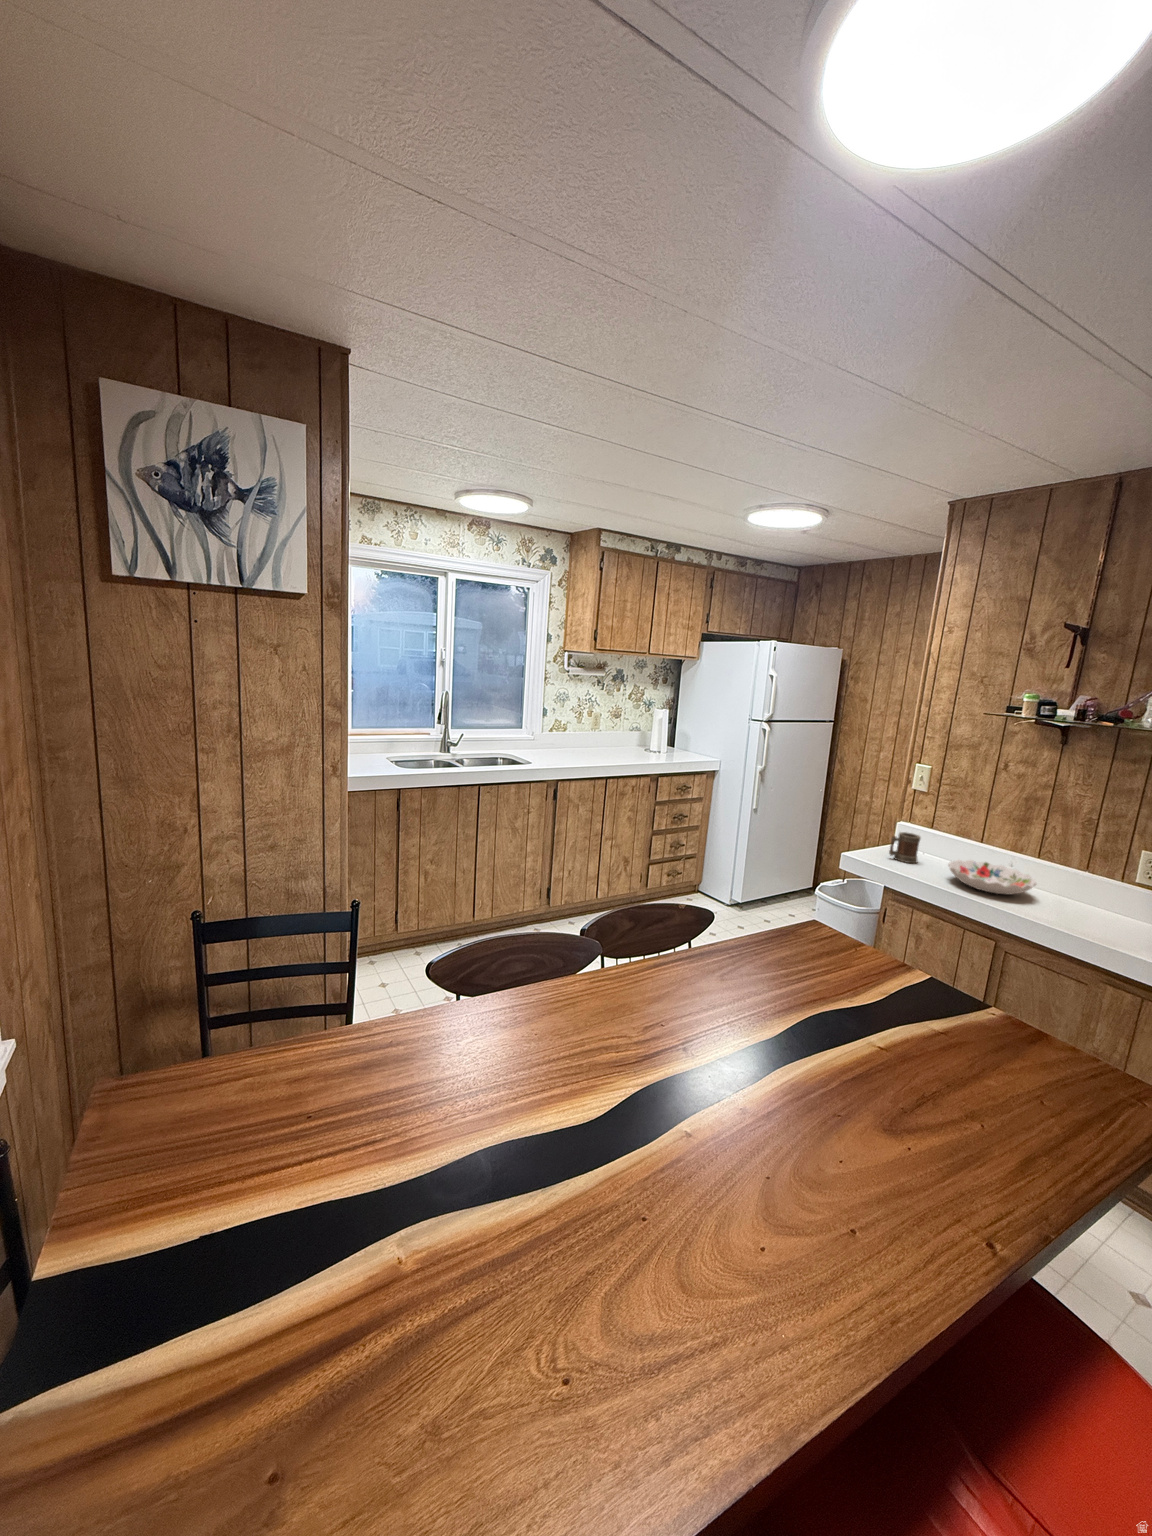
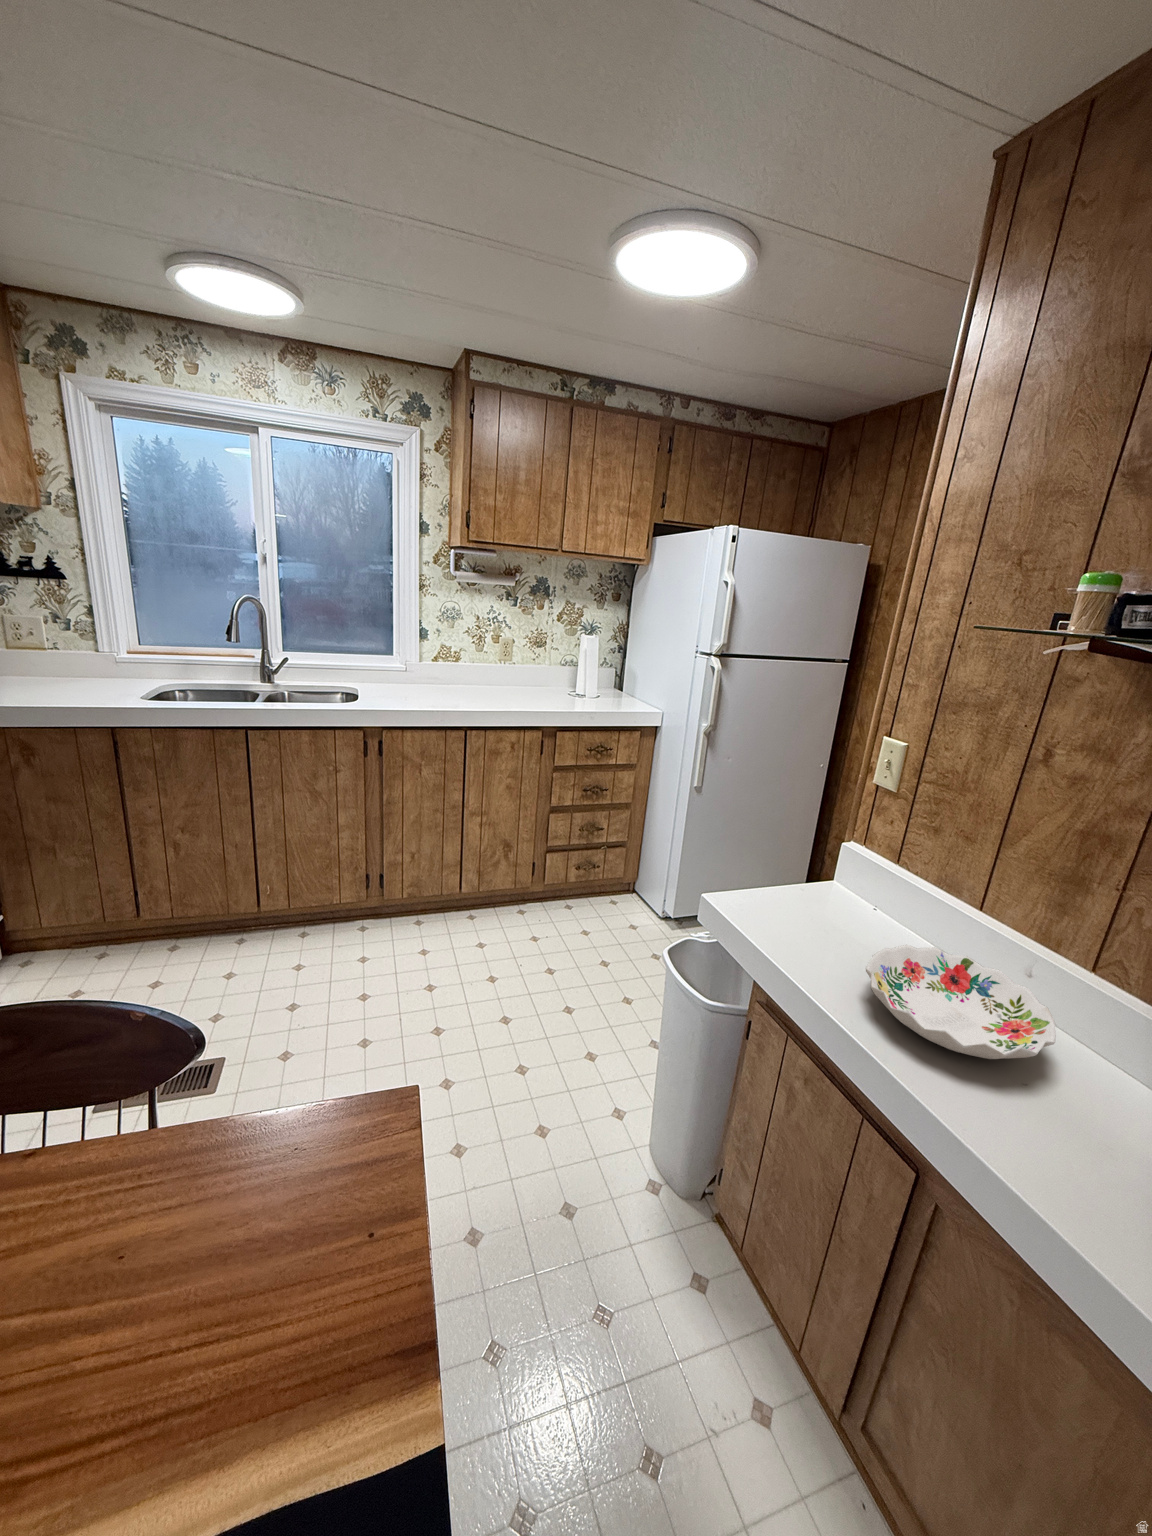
mug: present [889,832,920,863] -> none [788,869,852,933]

